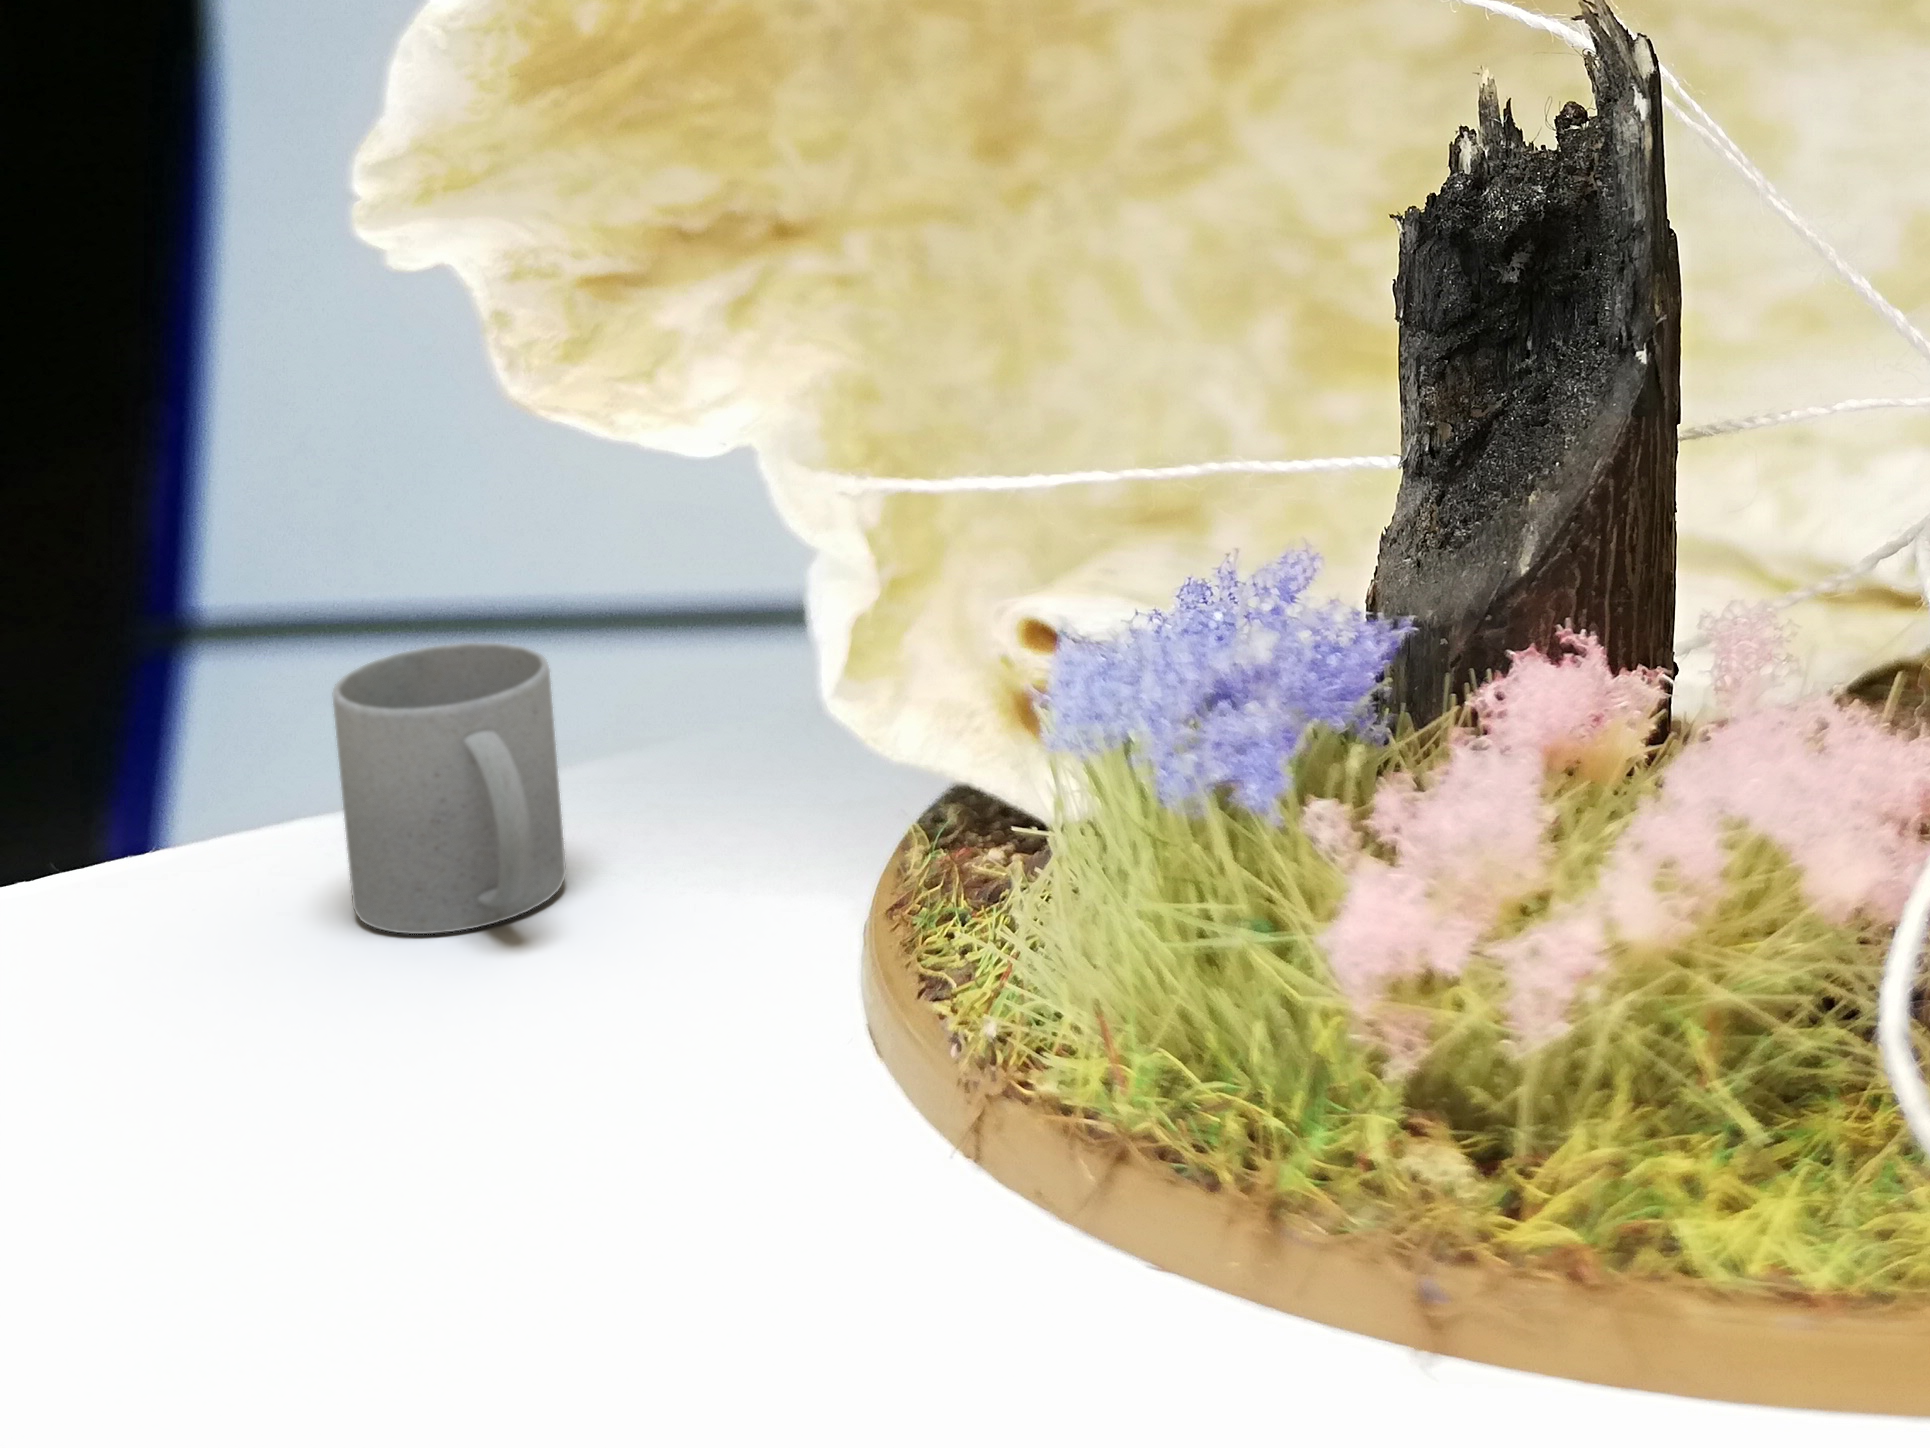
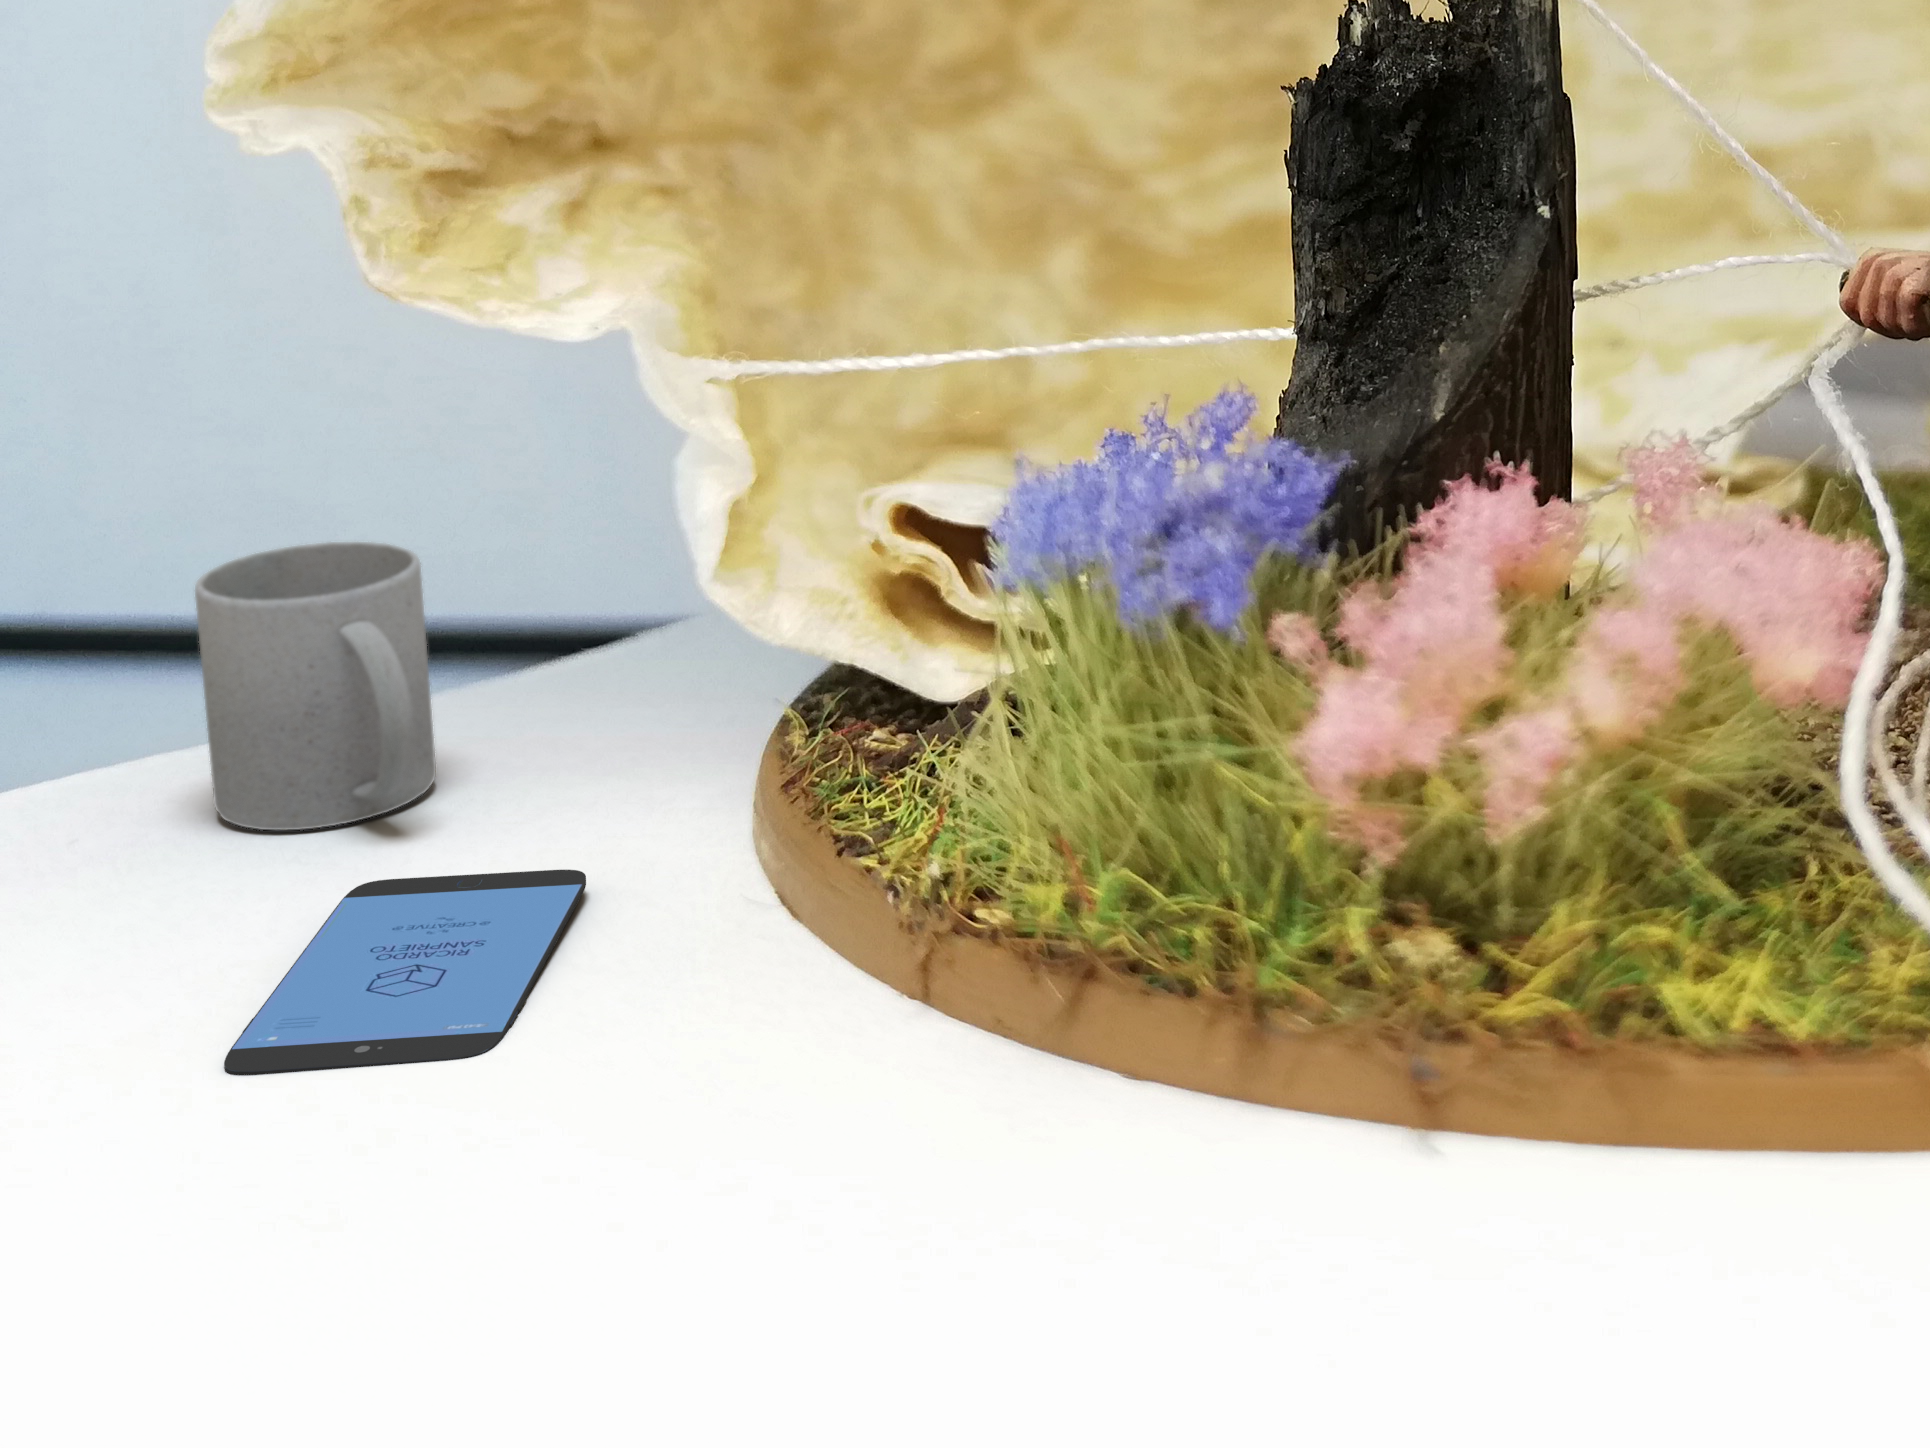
smartphone: none [303,995,680,1214] -> present [224,870,586,1076]

